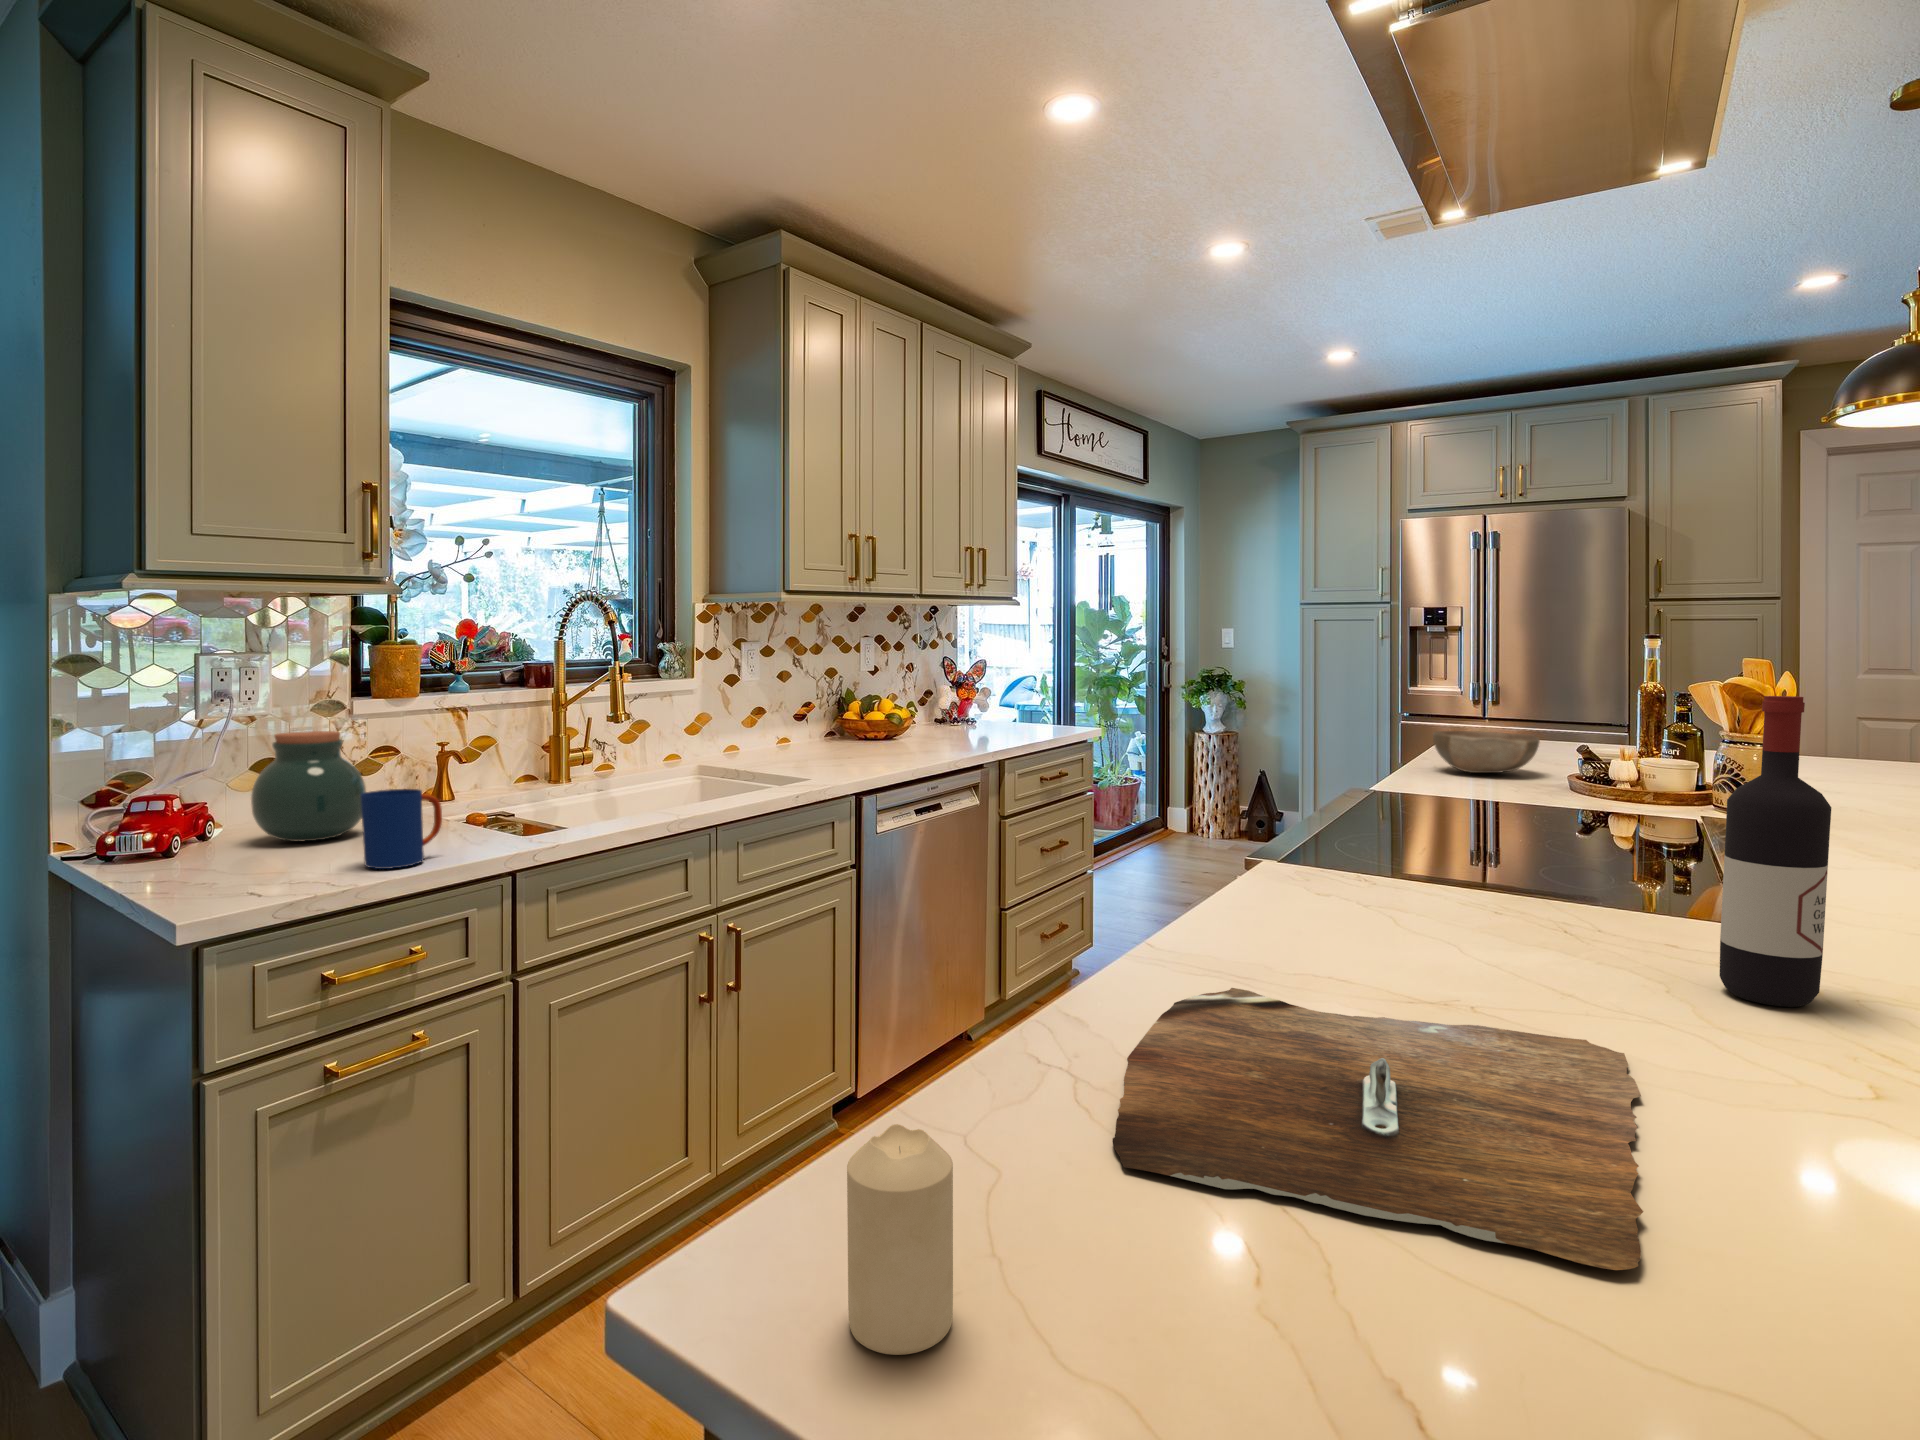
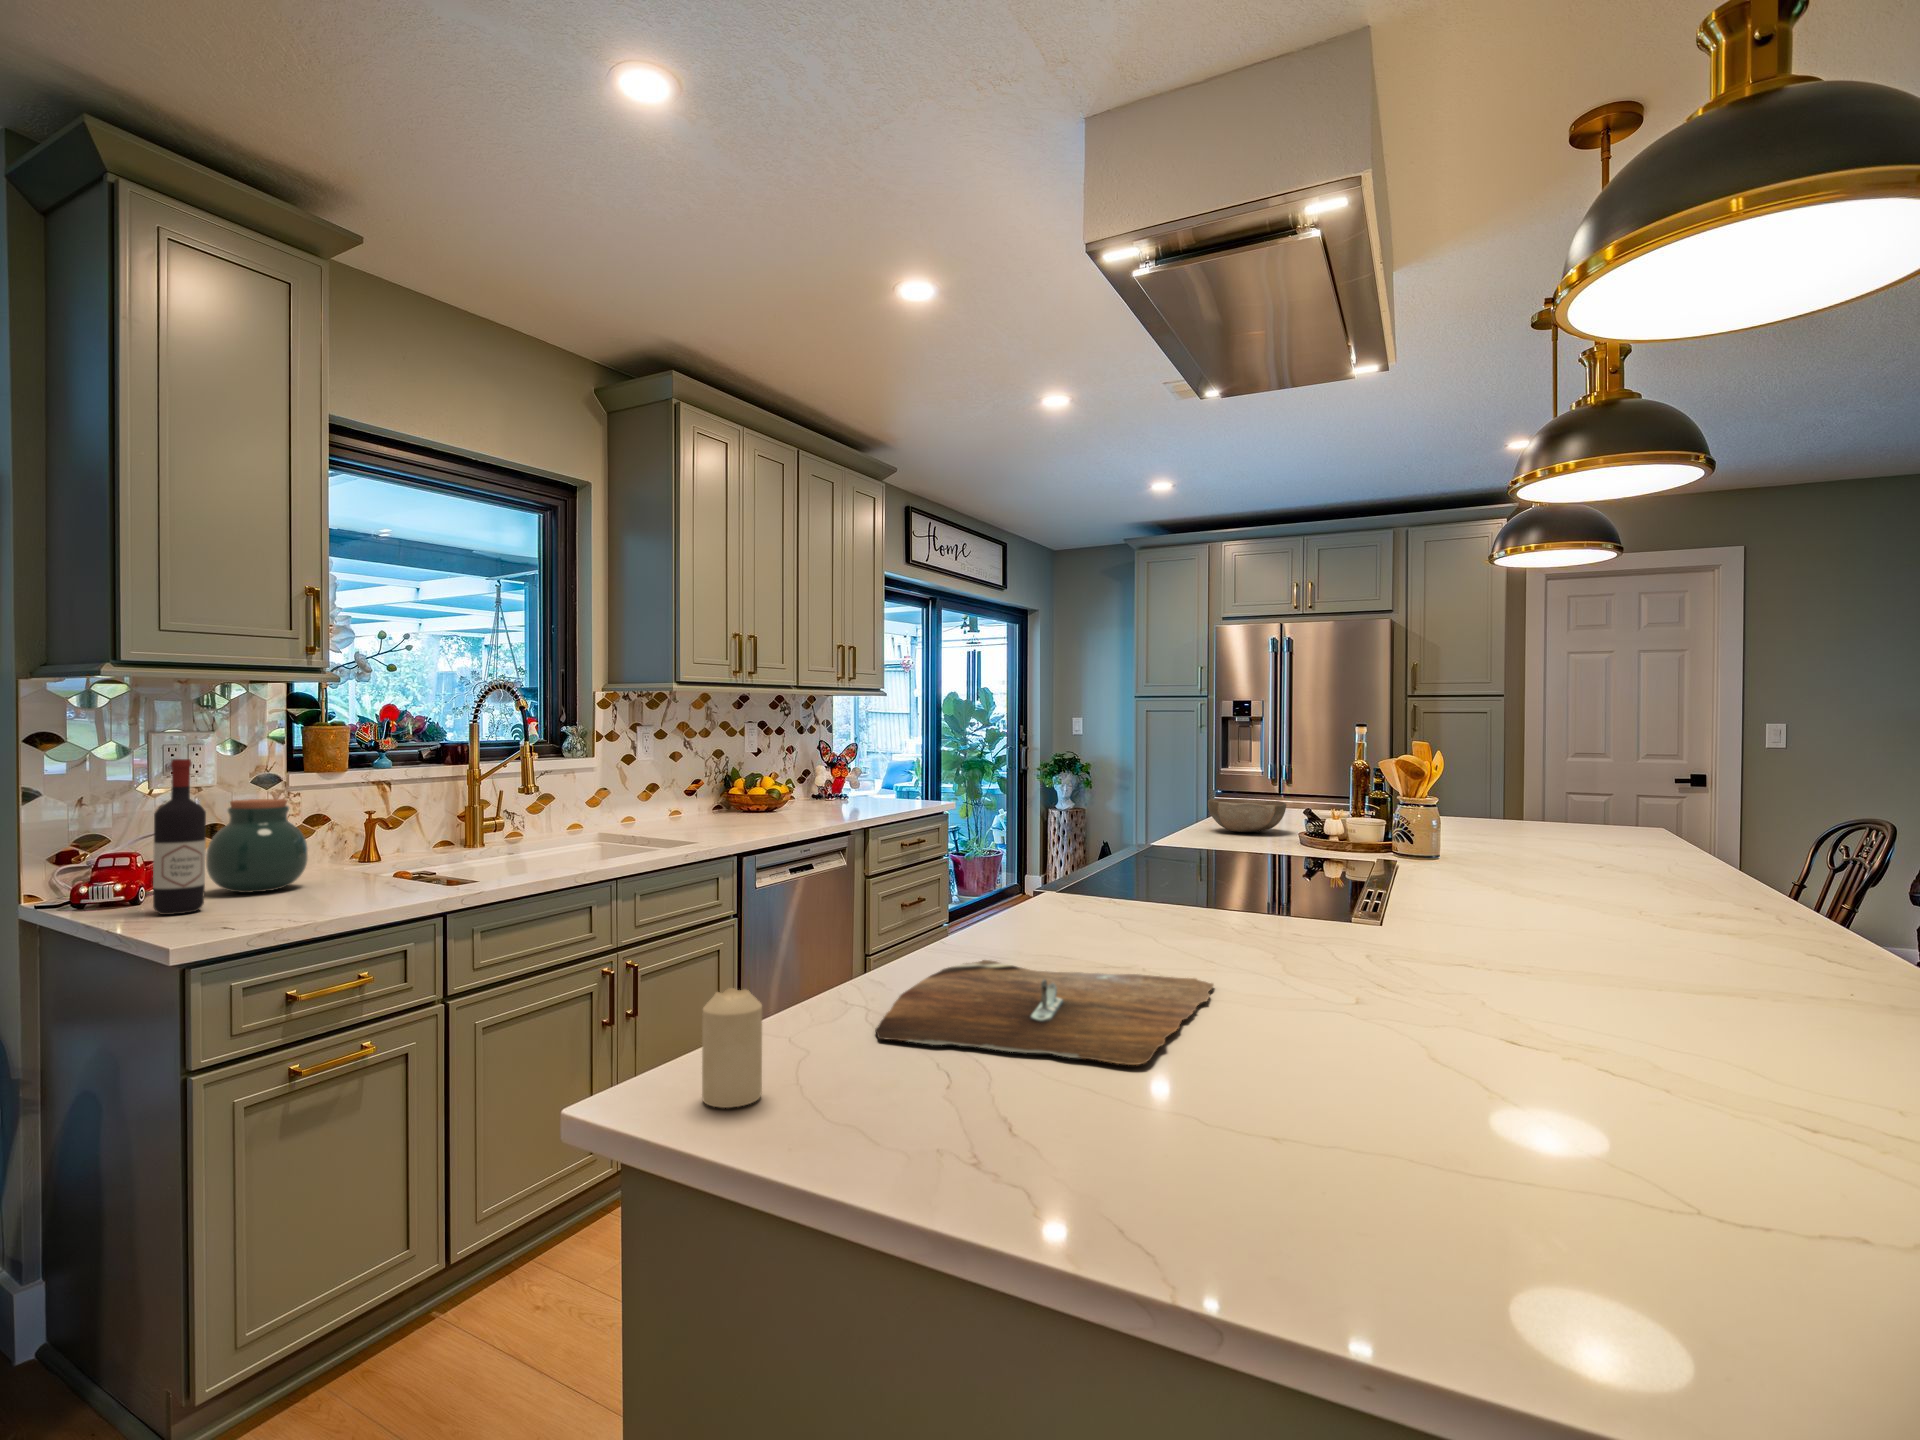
wine bottle: present [1720,696,1831,1007] -> present [153,759,206,915]
mug: present [361,789,442,869] -> none [315,844,382,909]

